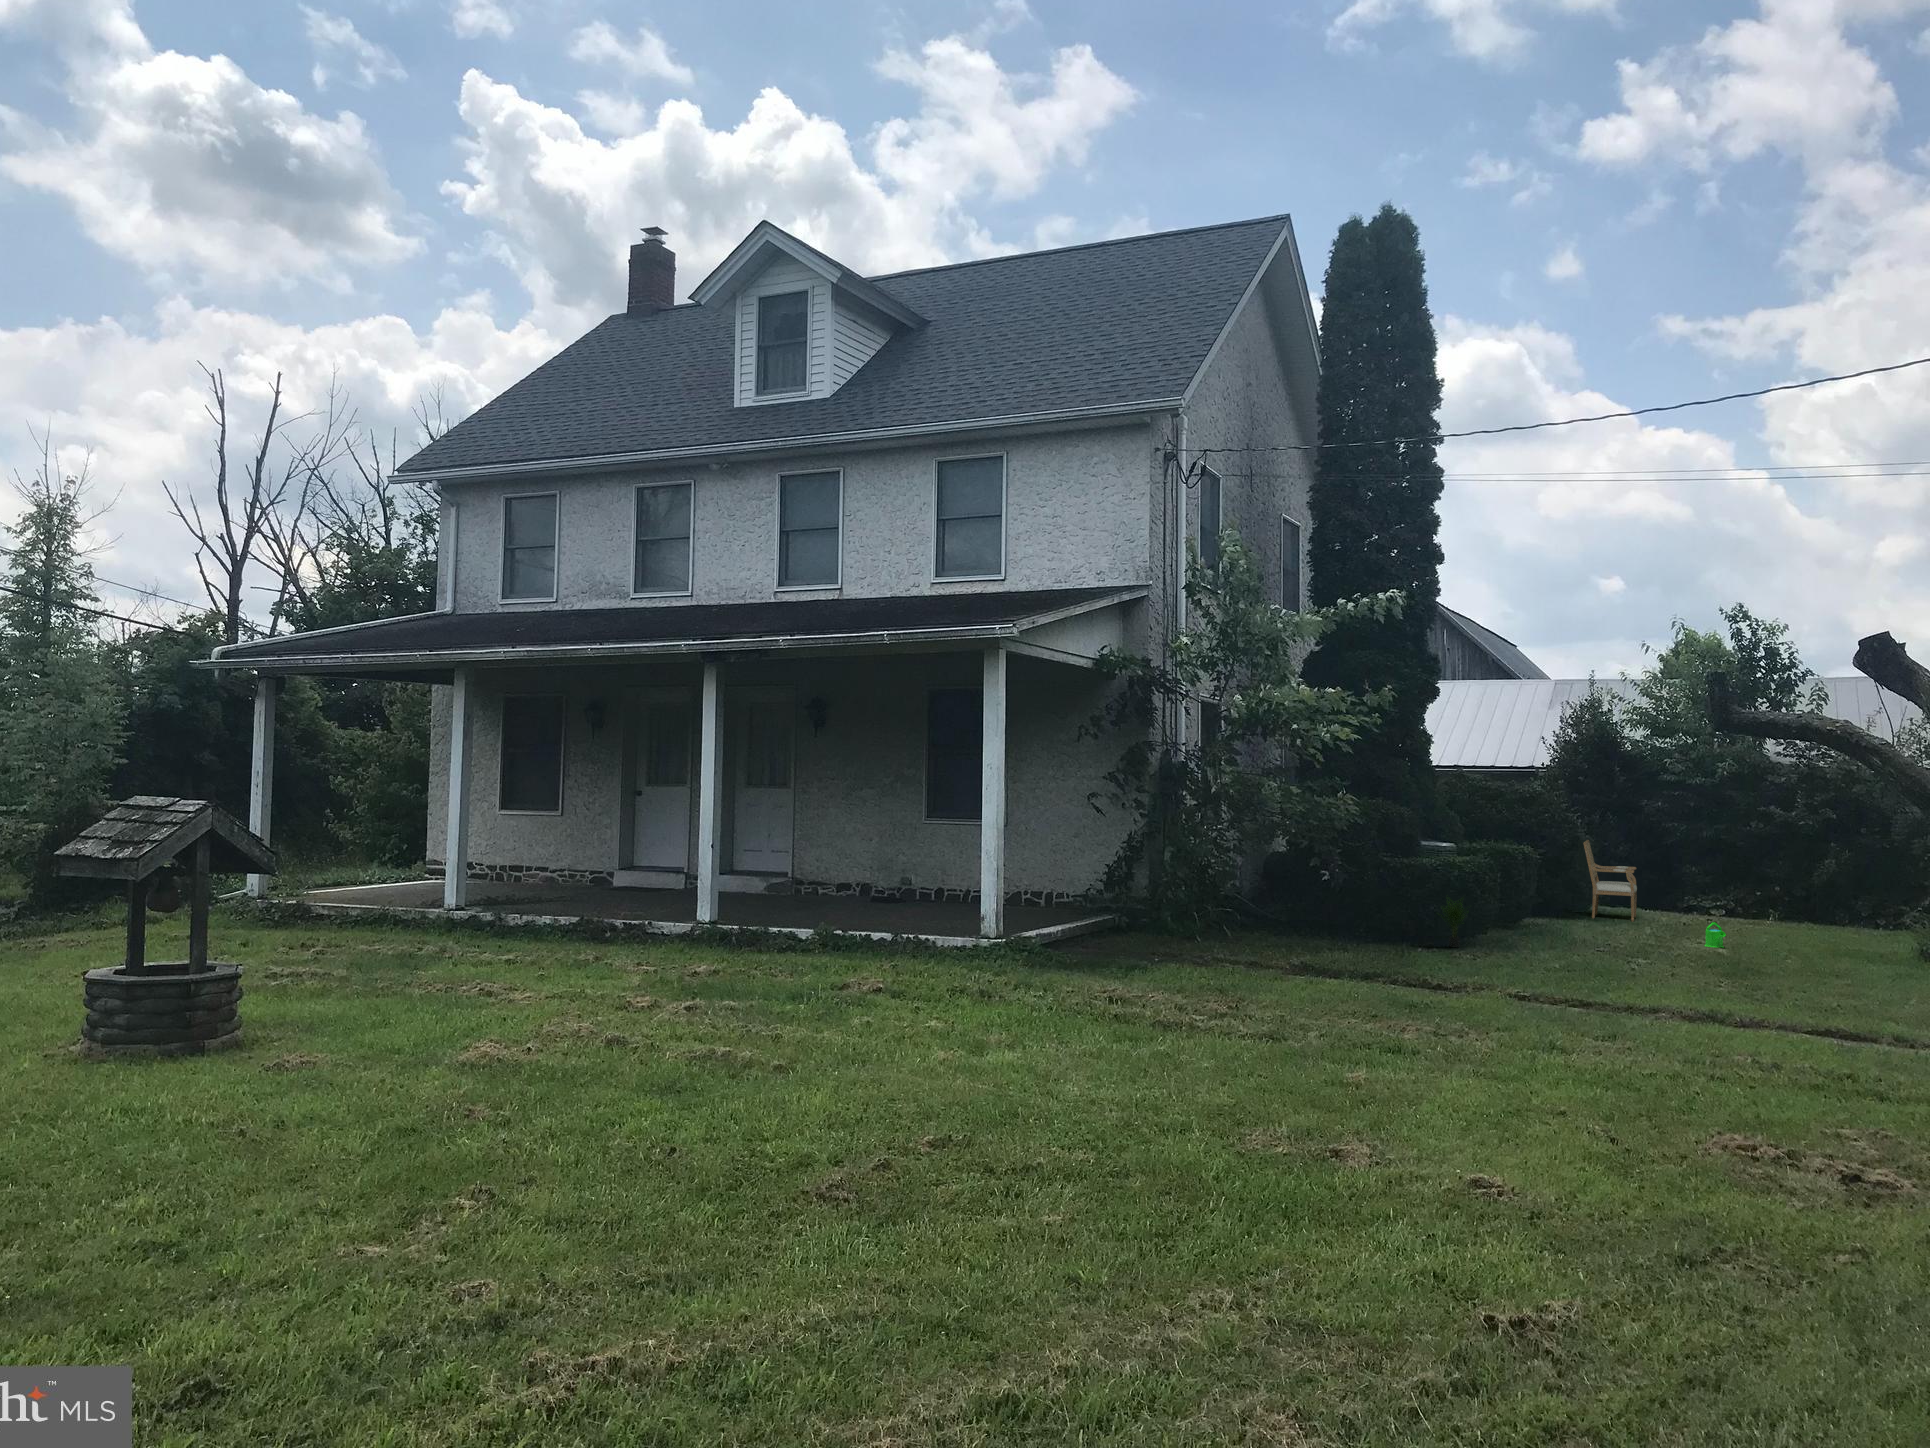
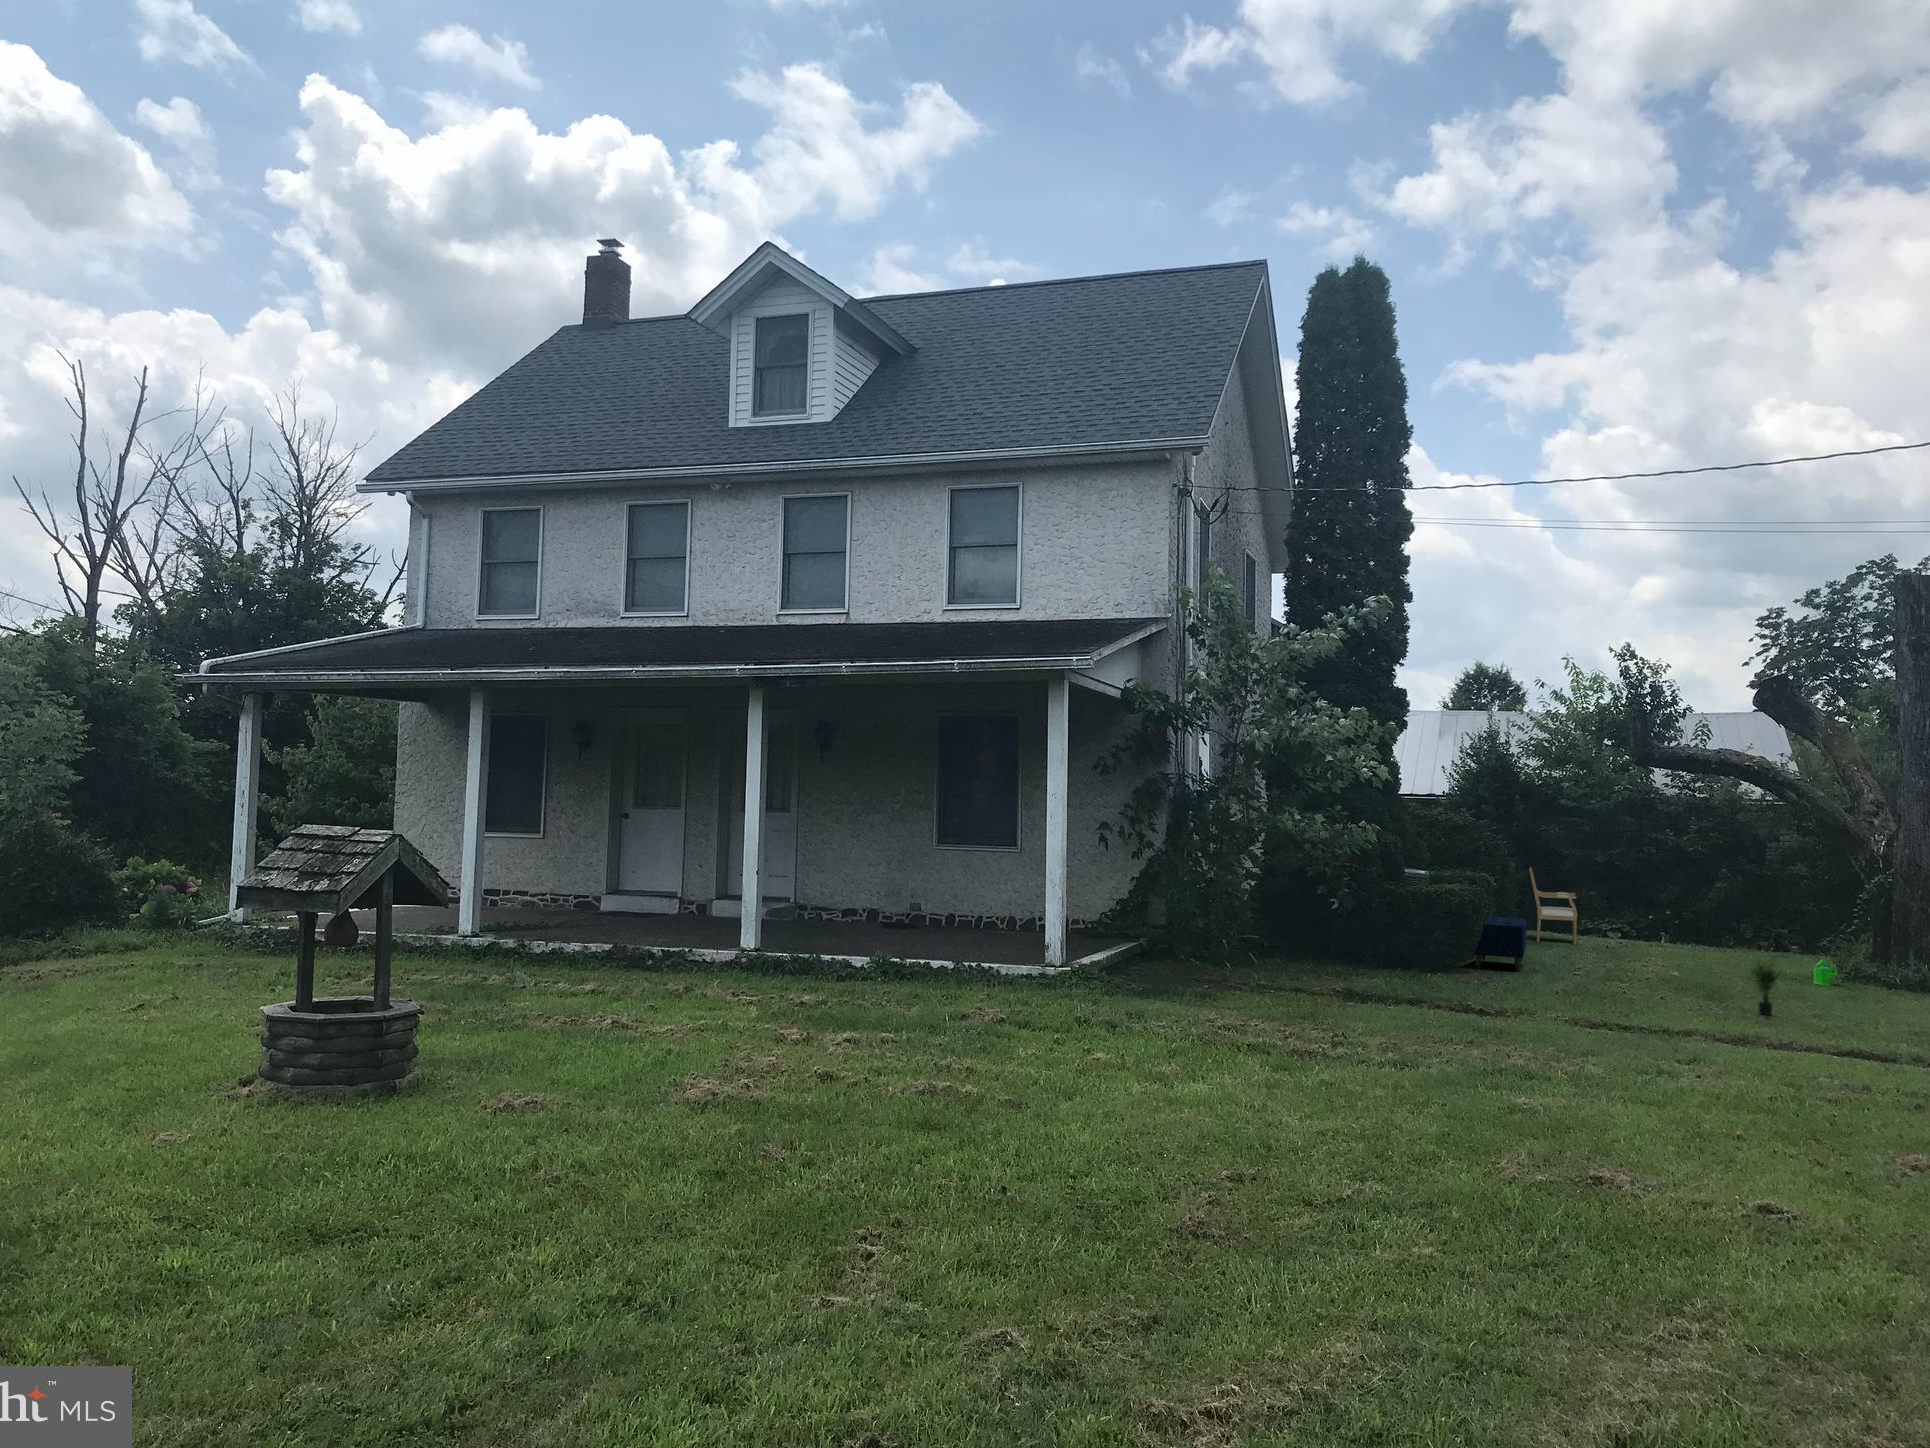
bench: none [1482,891,1549,950] -> present [1474,916,1526,971]
potted plant: present [1442,899,1464,947] -> present [1753,962,1781,1015]
watering can: present [1704,922,1726,948] -> present [1813,960,1837,985]

